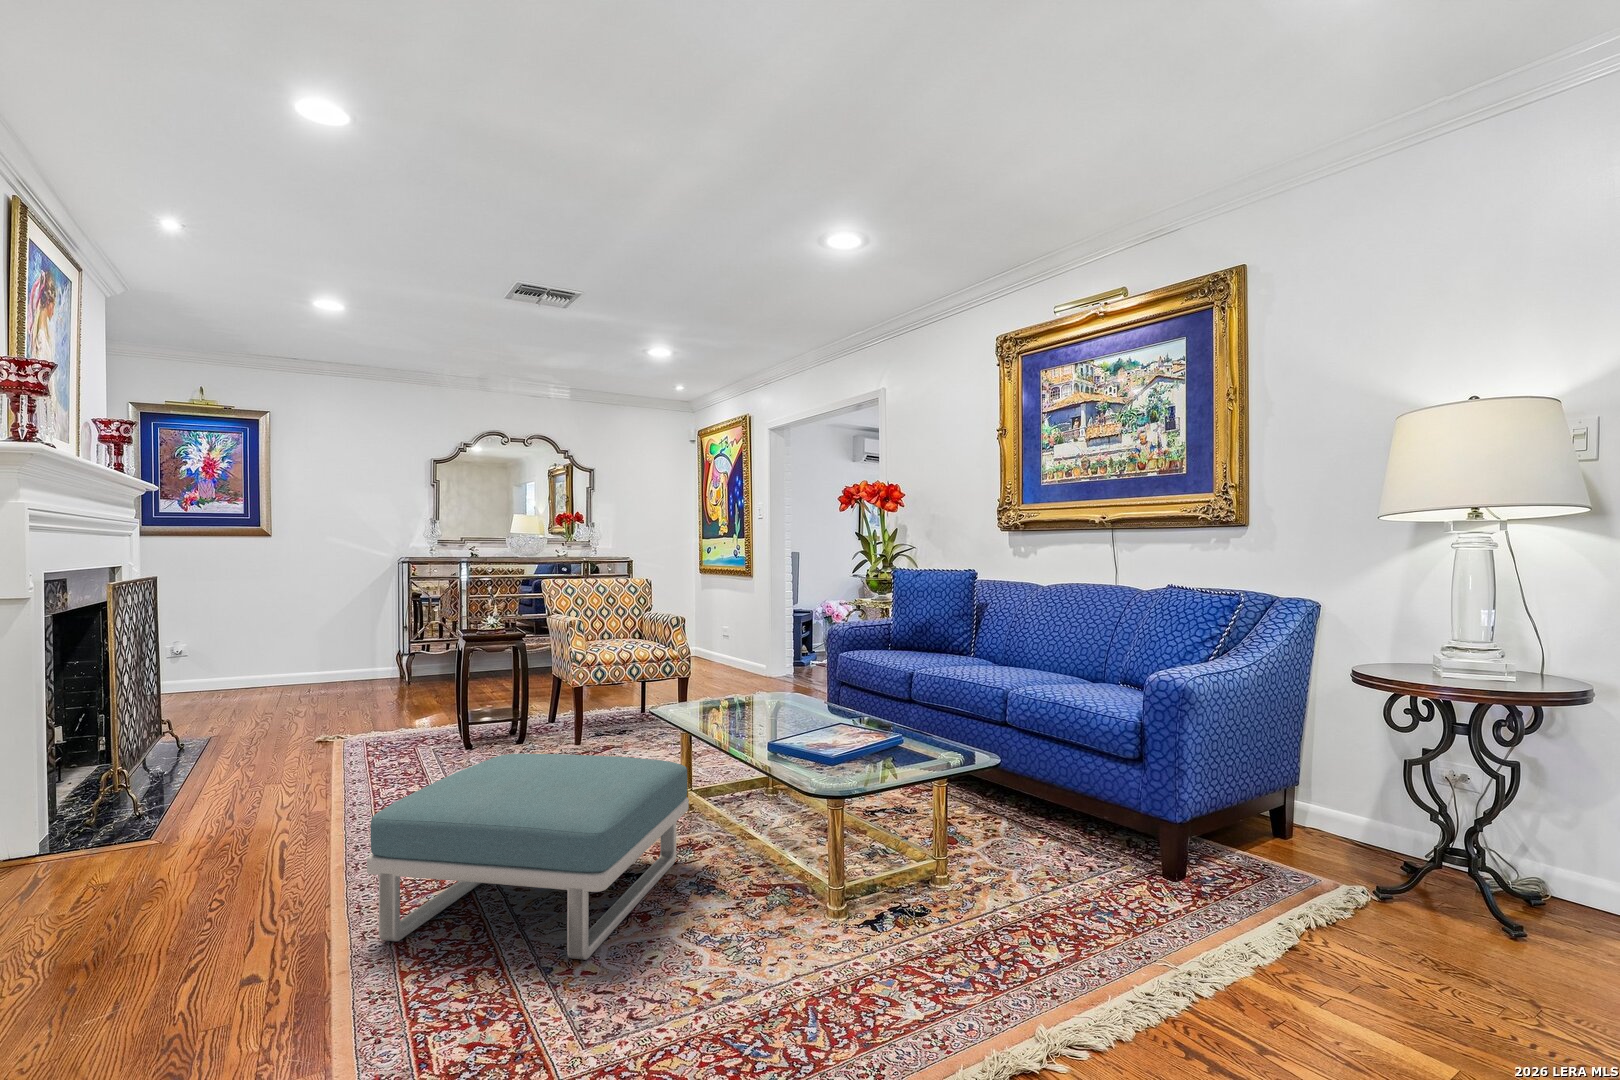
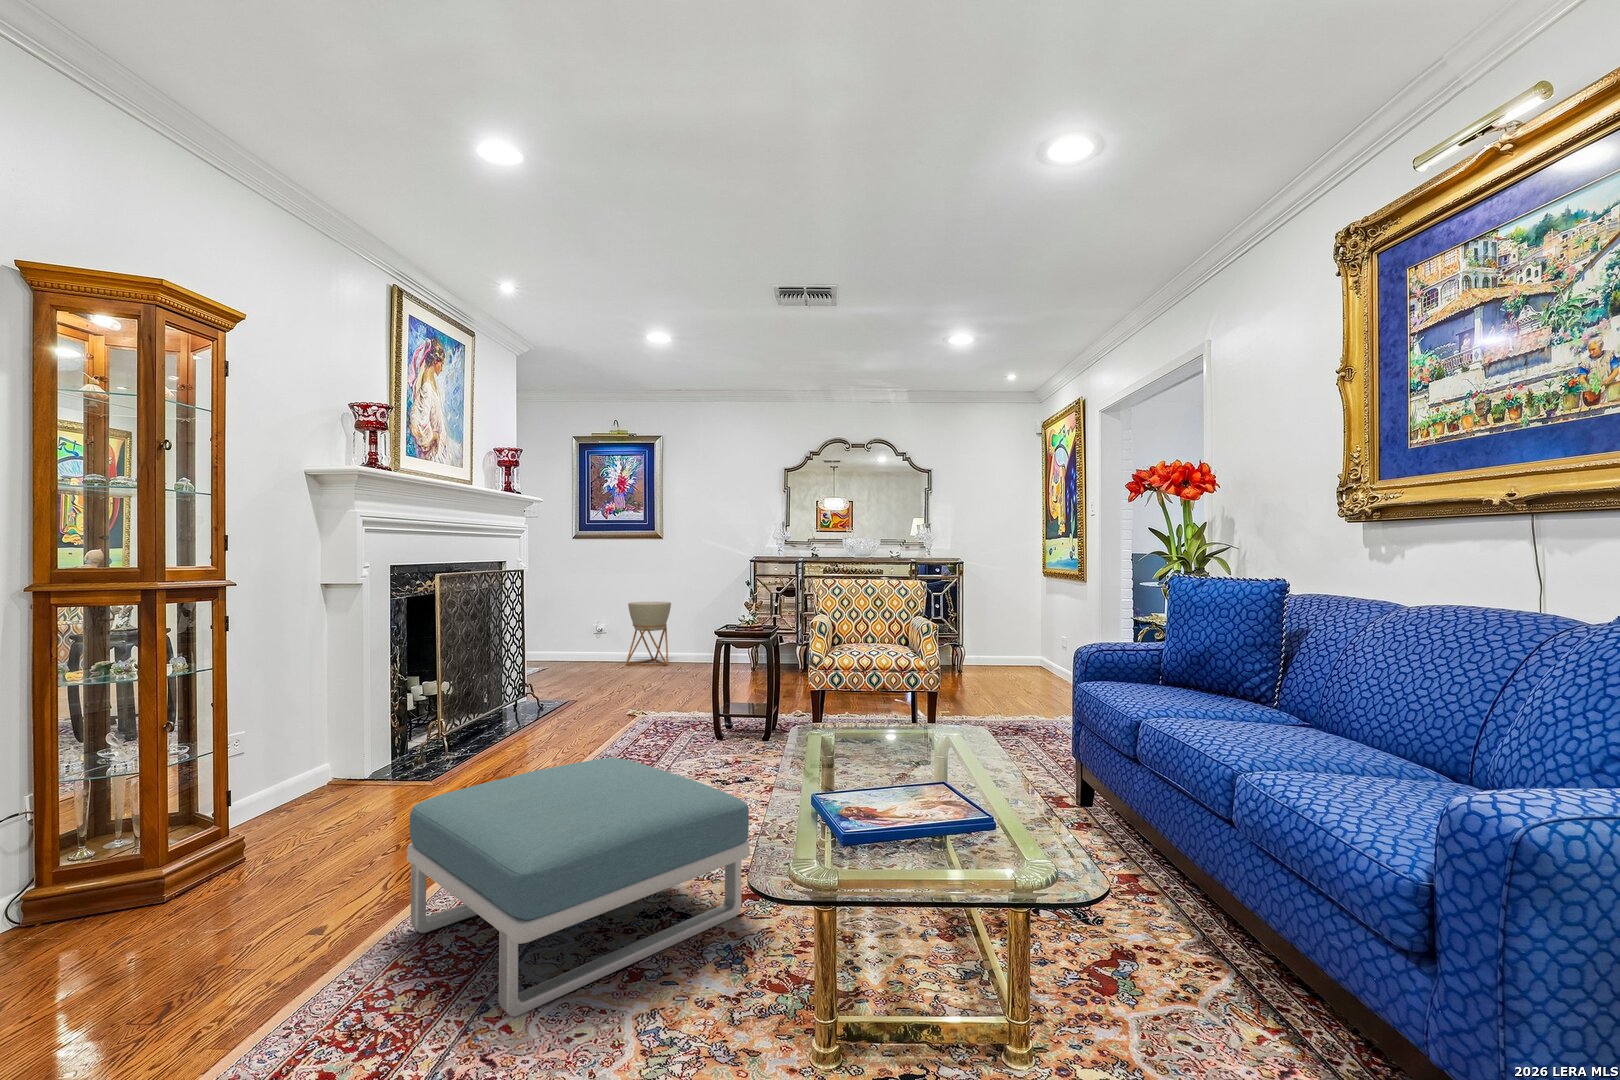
planter: none [227,613,289,693] -> present [626,602,671,666]

